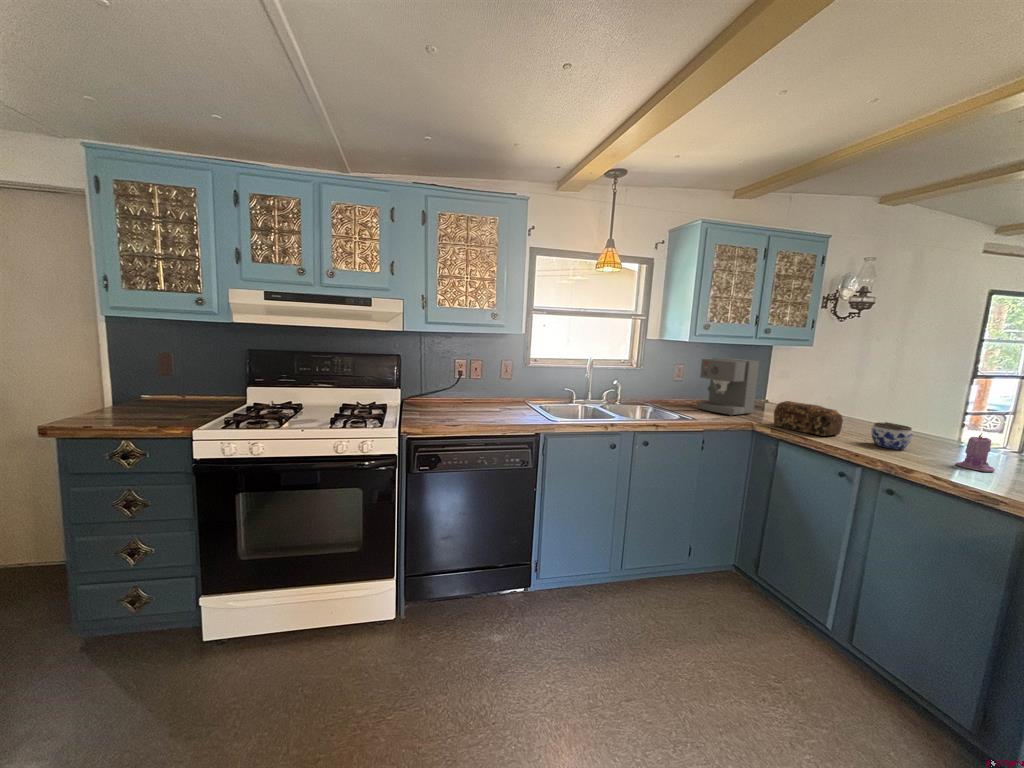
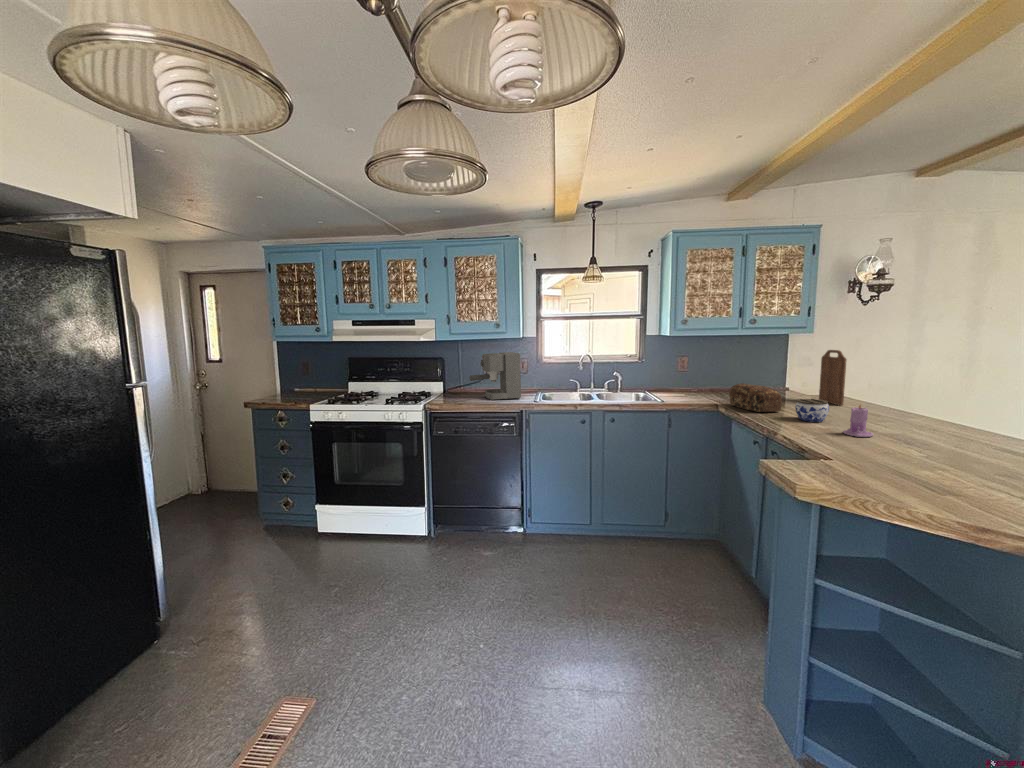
coffee maker: present [697,358,759,416] -> present [470,352,521,400]
cutting board: none [835,366,877,426] -> present [819,350,846,406]

